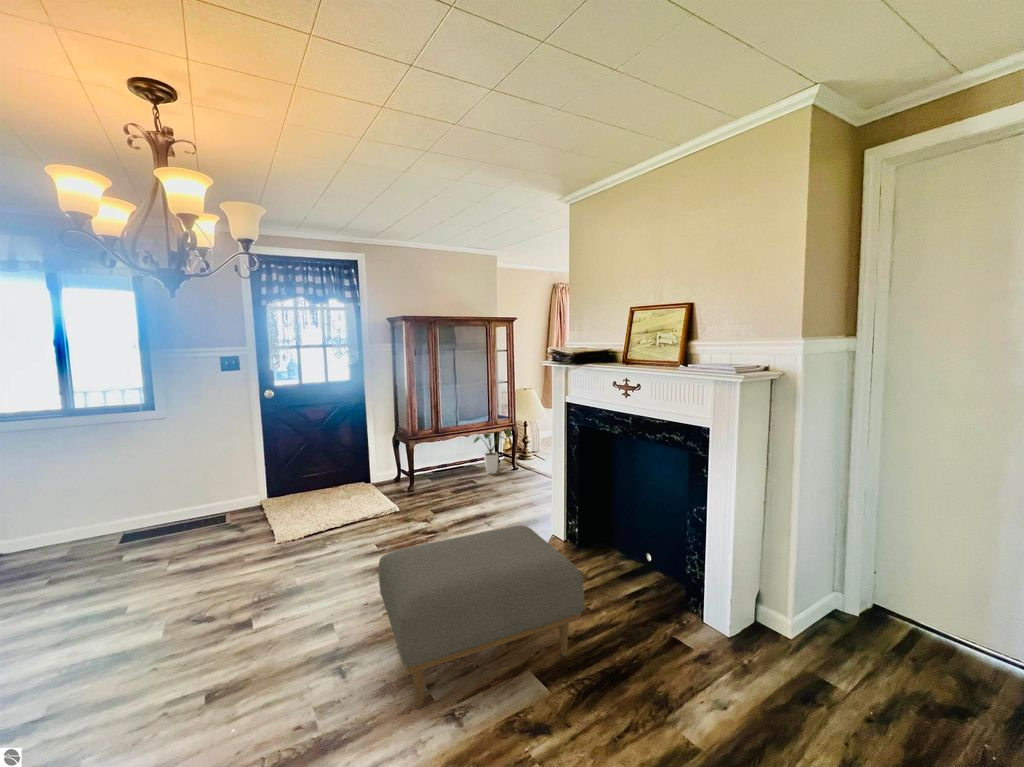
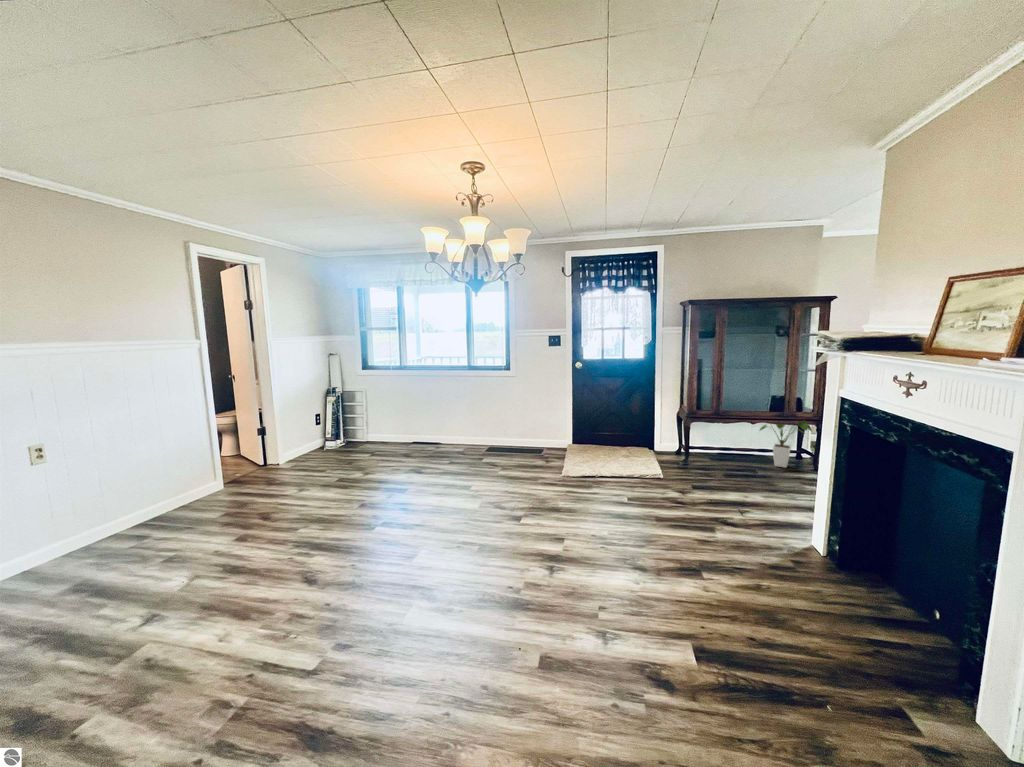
ottoman: present [378,526,585,708] -> none [570,497,759,650]

